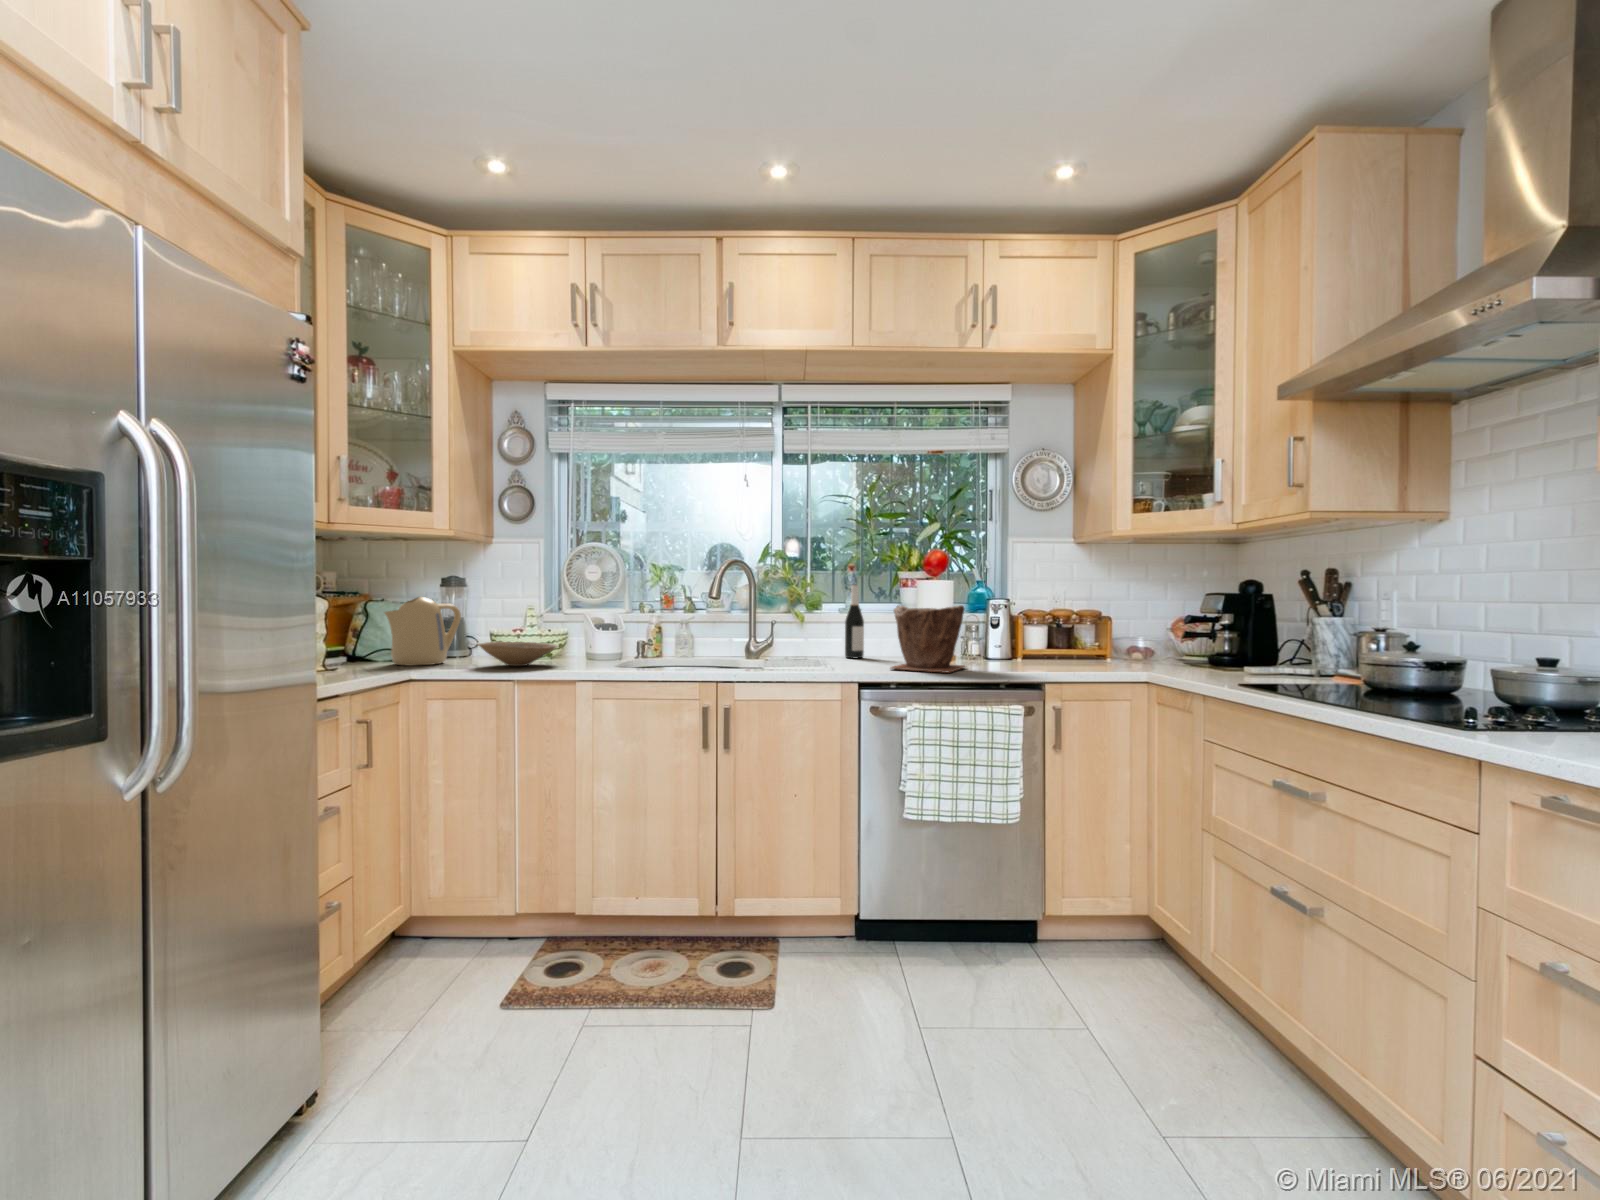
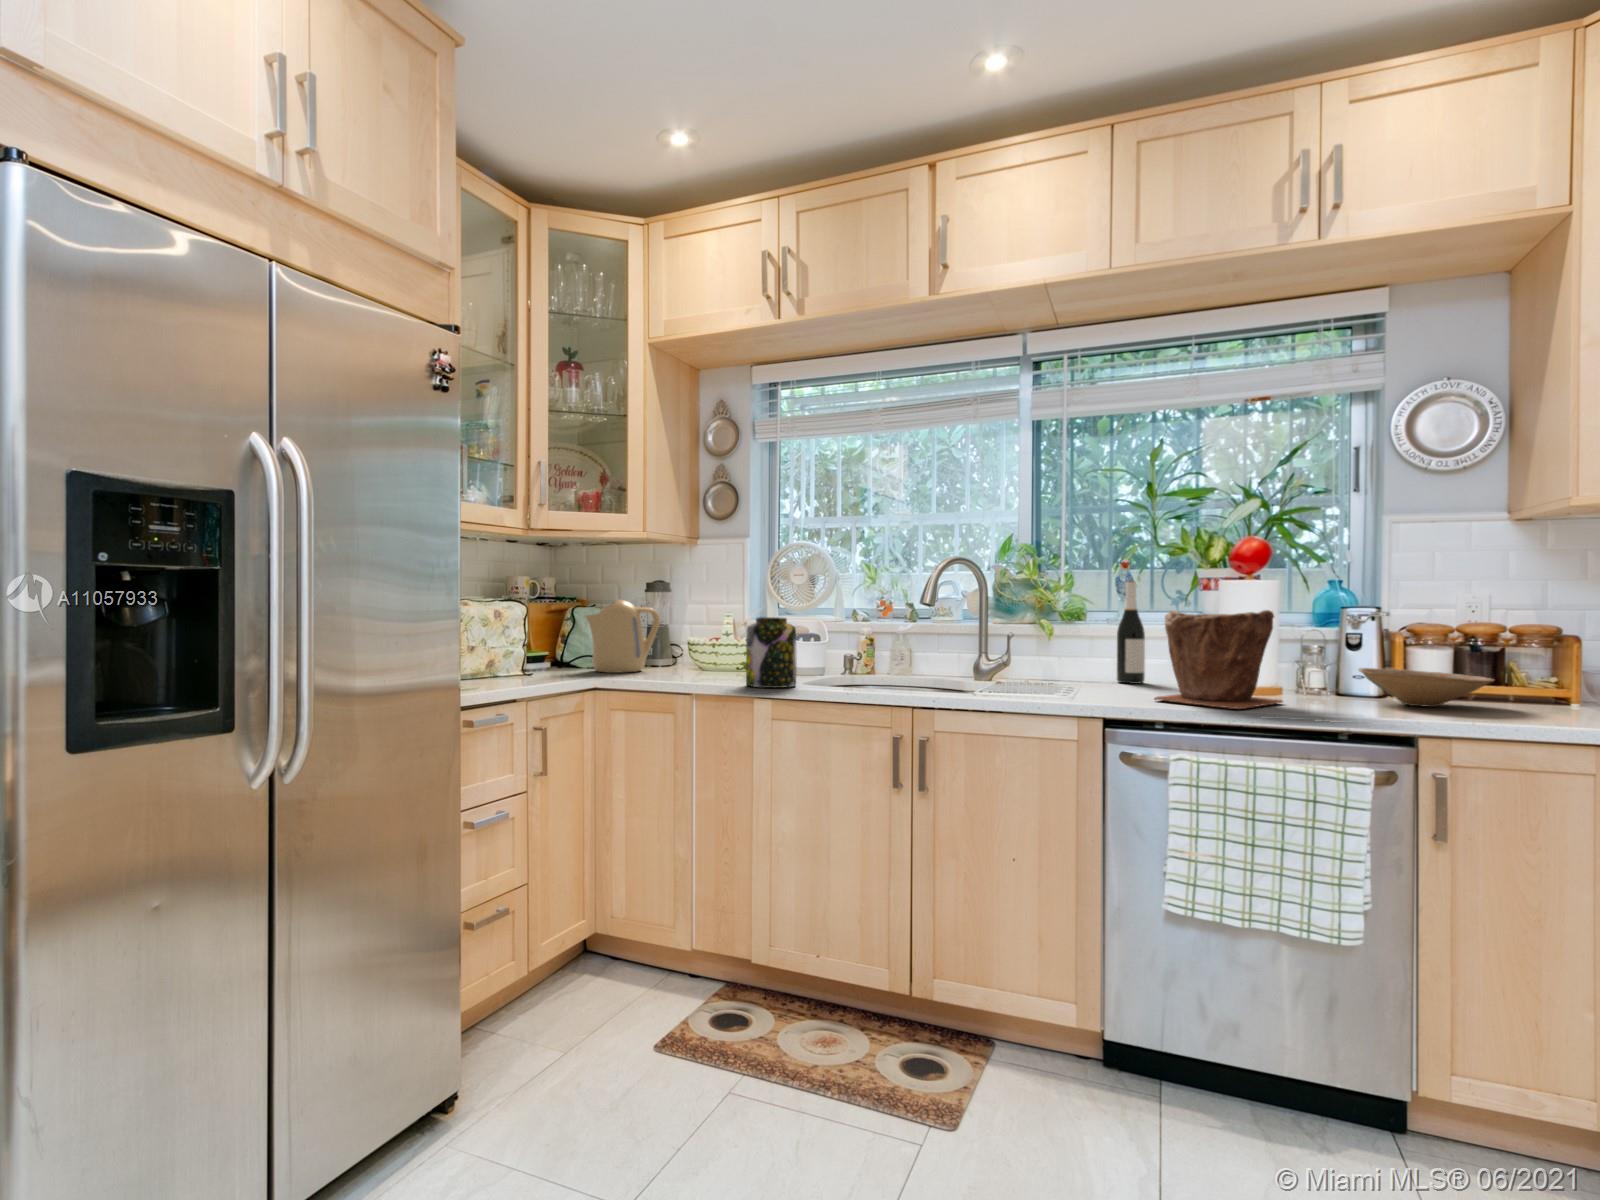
jar: none [568,612,614,672] -> present [746,617,796,688]
bowl: present [478,642,558,666] -> present [1359,668,1494,707]

